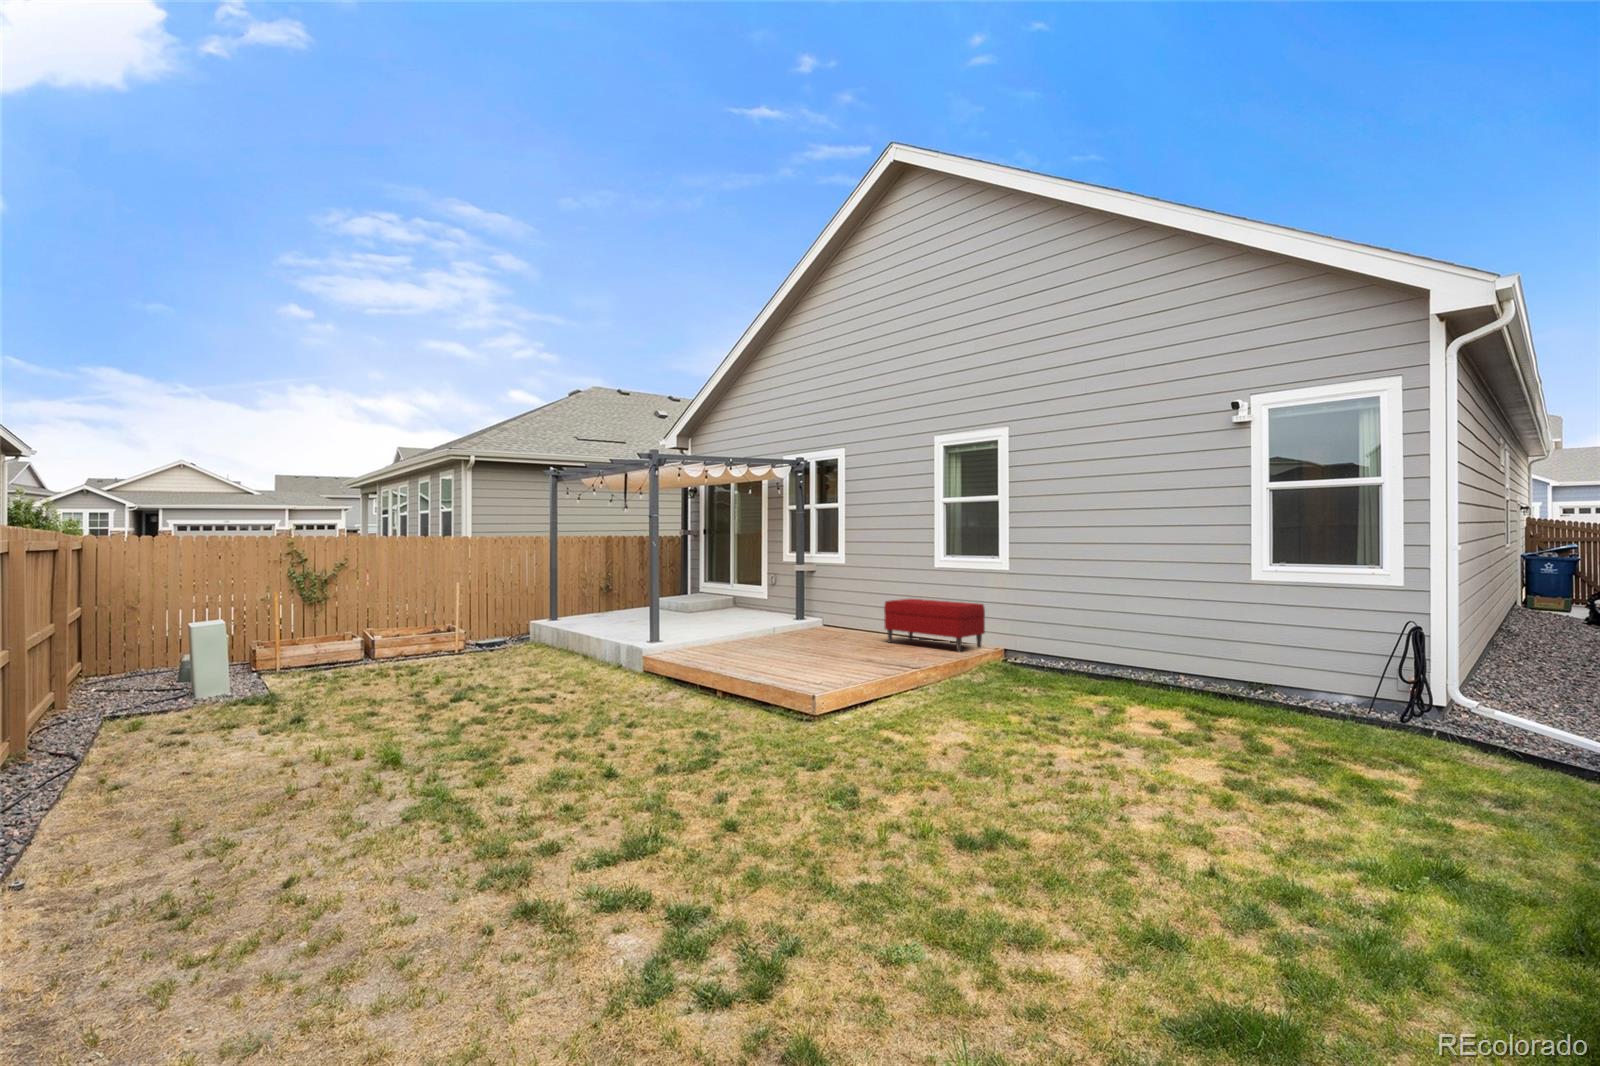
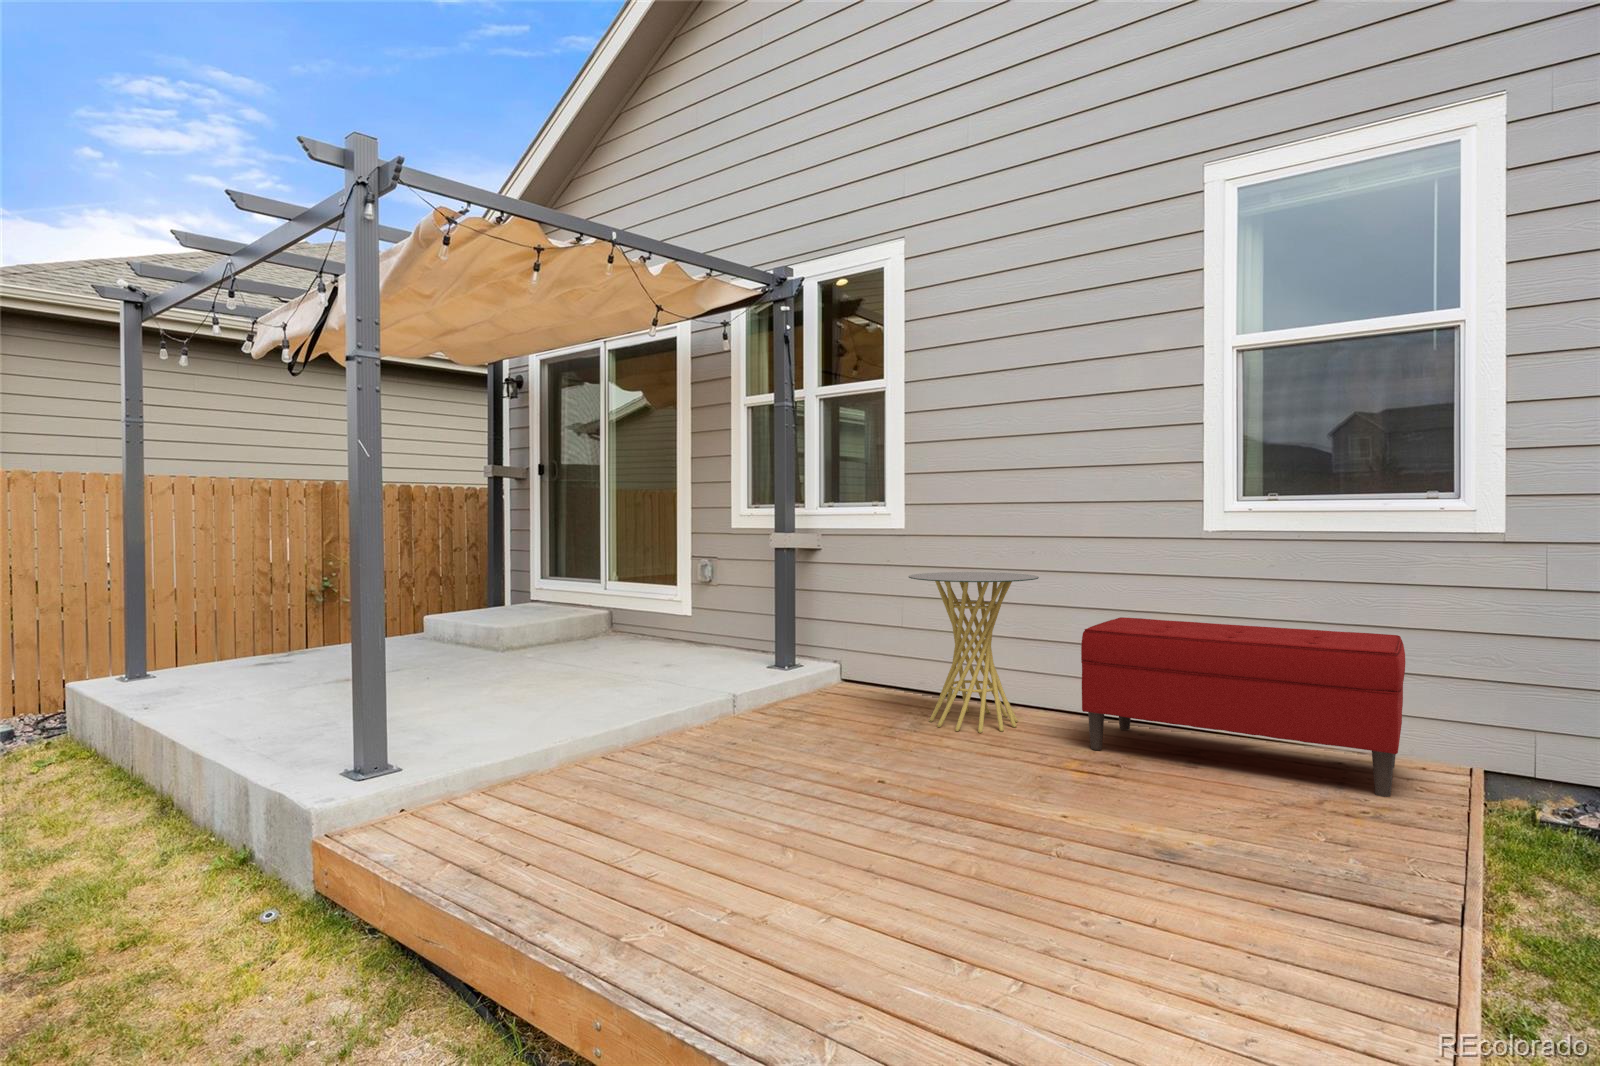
side table: none [835,581,883,639] -> present [909,572,1039,733]

